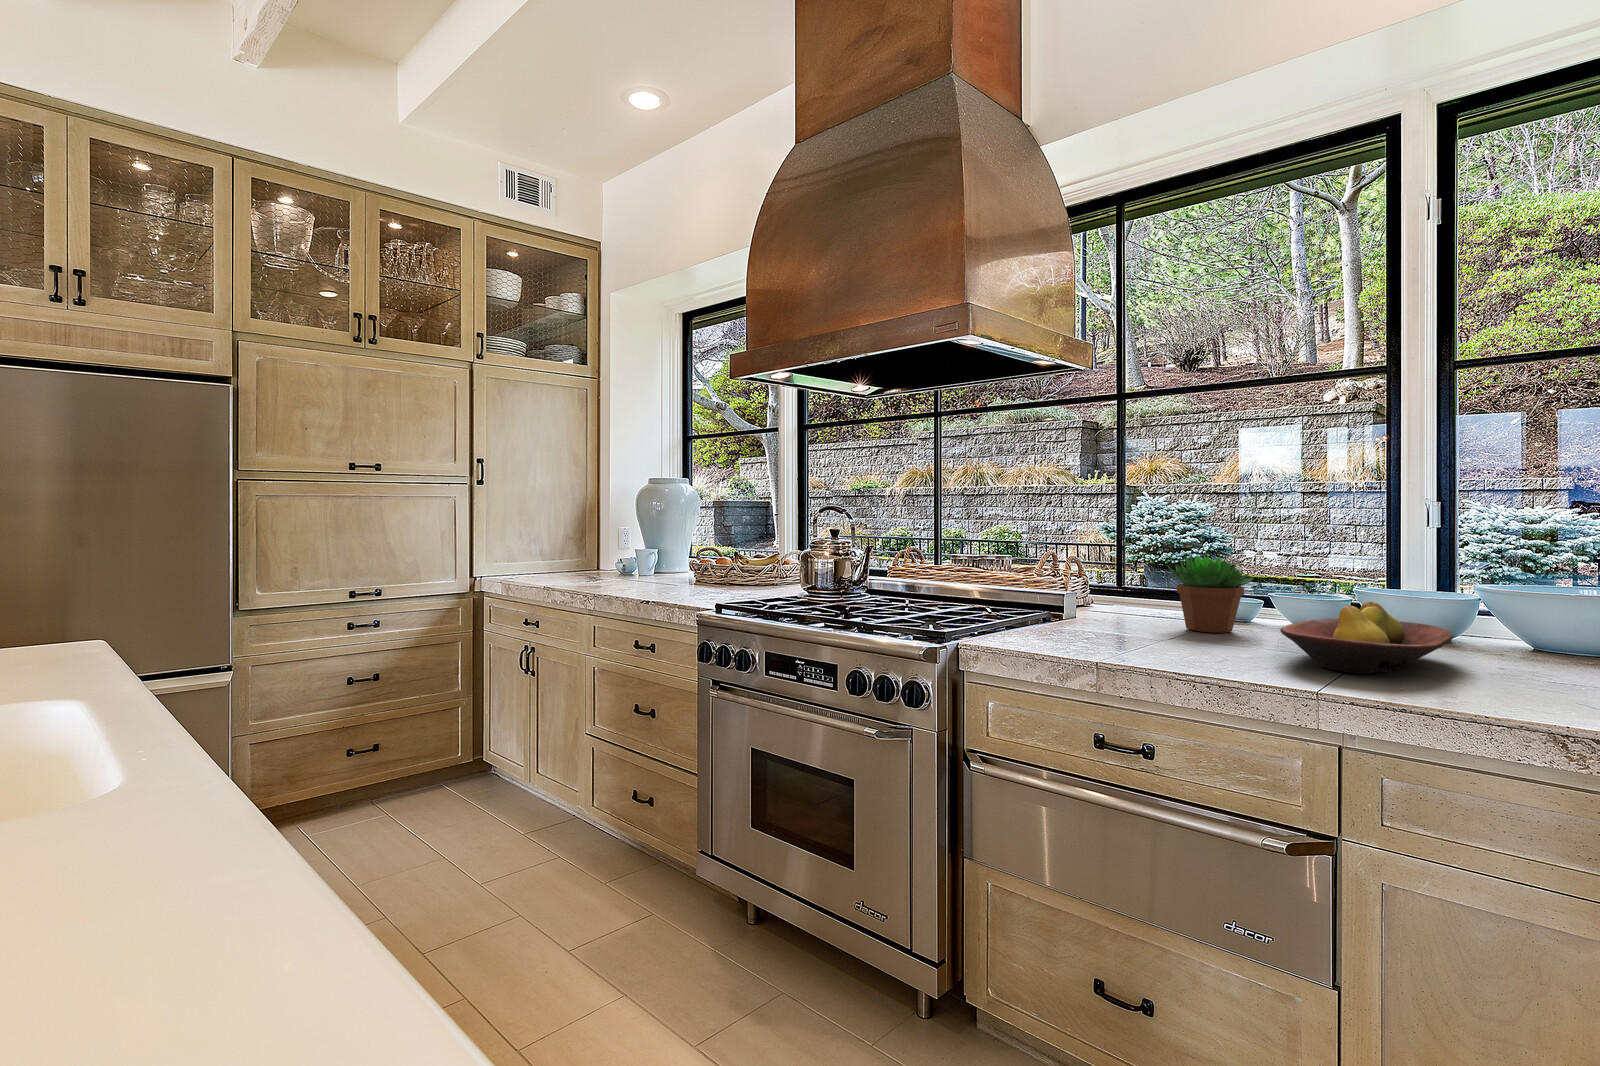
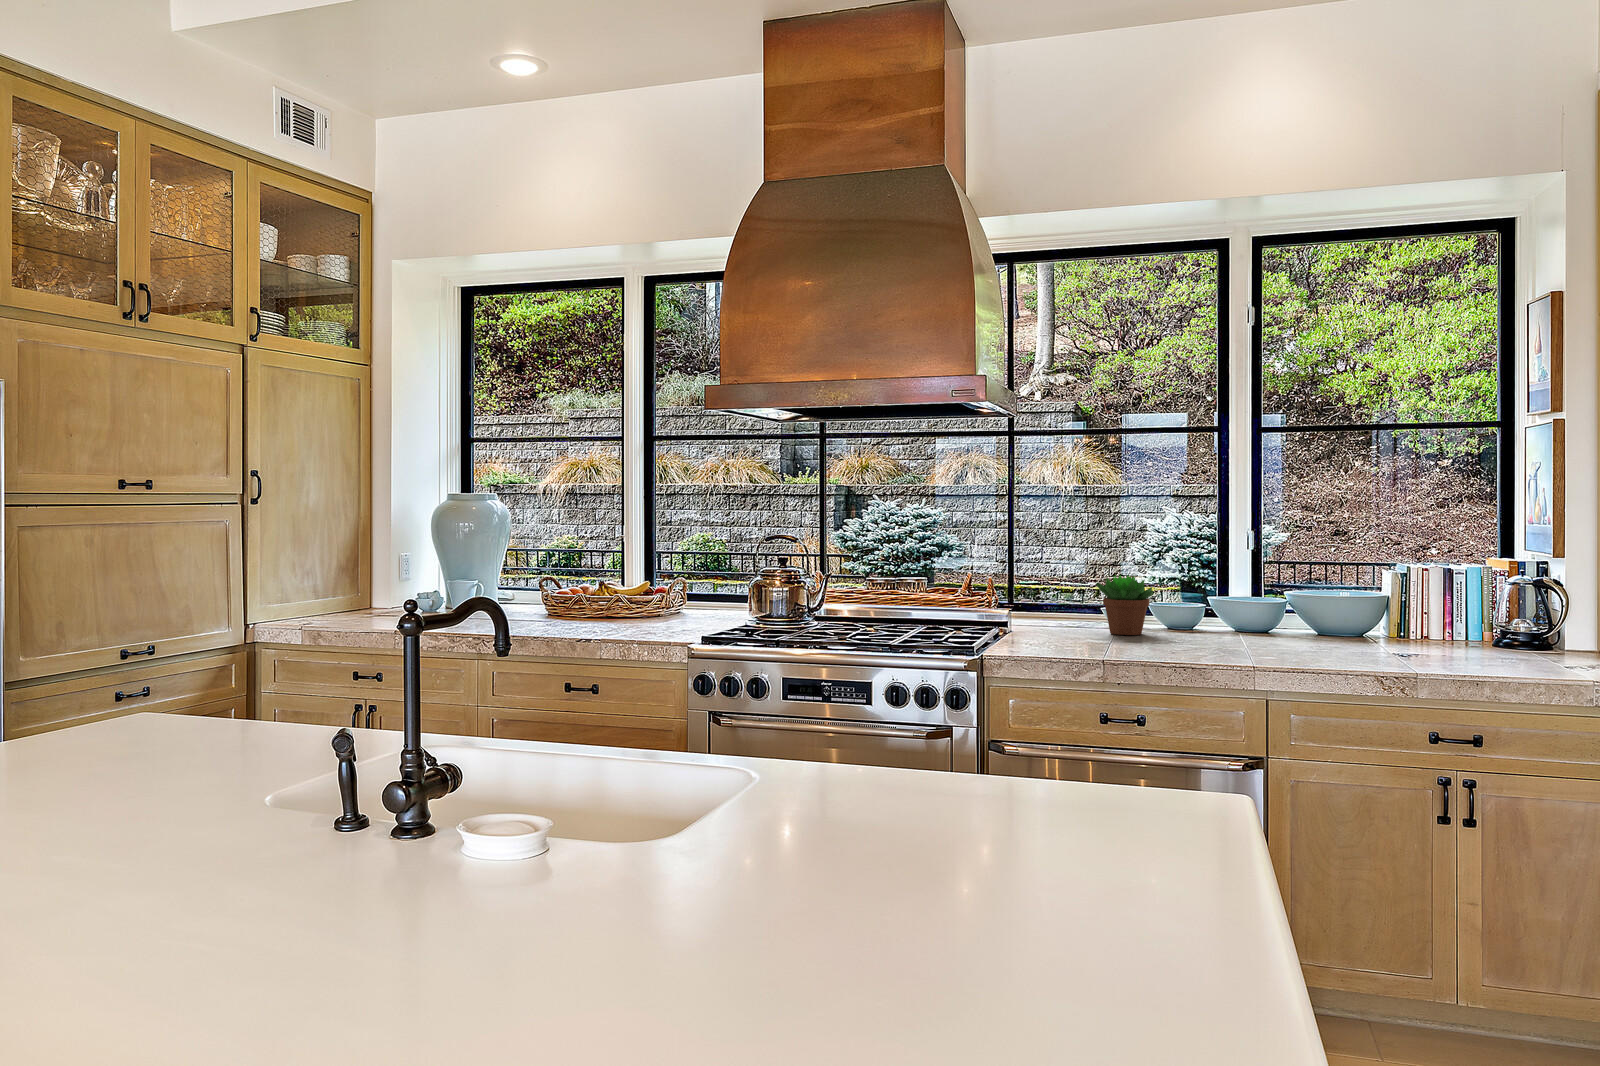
fruit bowl: present [1280,602,1453,674] -> none [1204,605,1299,653]

